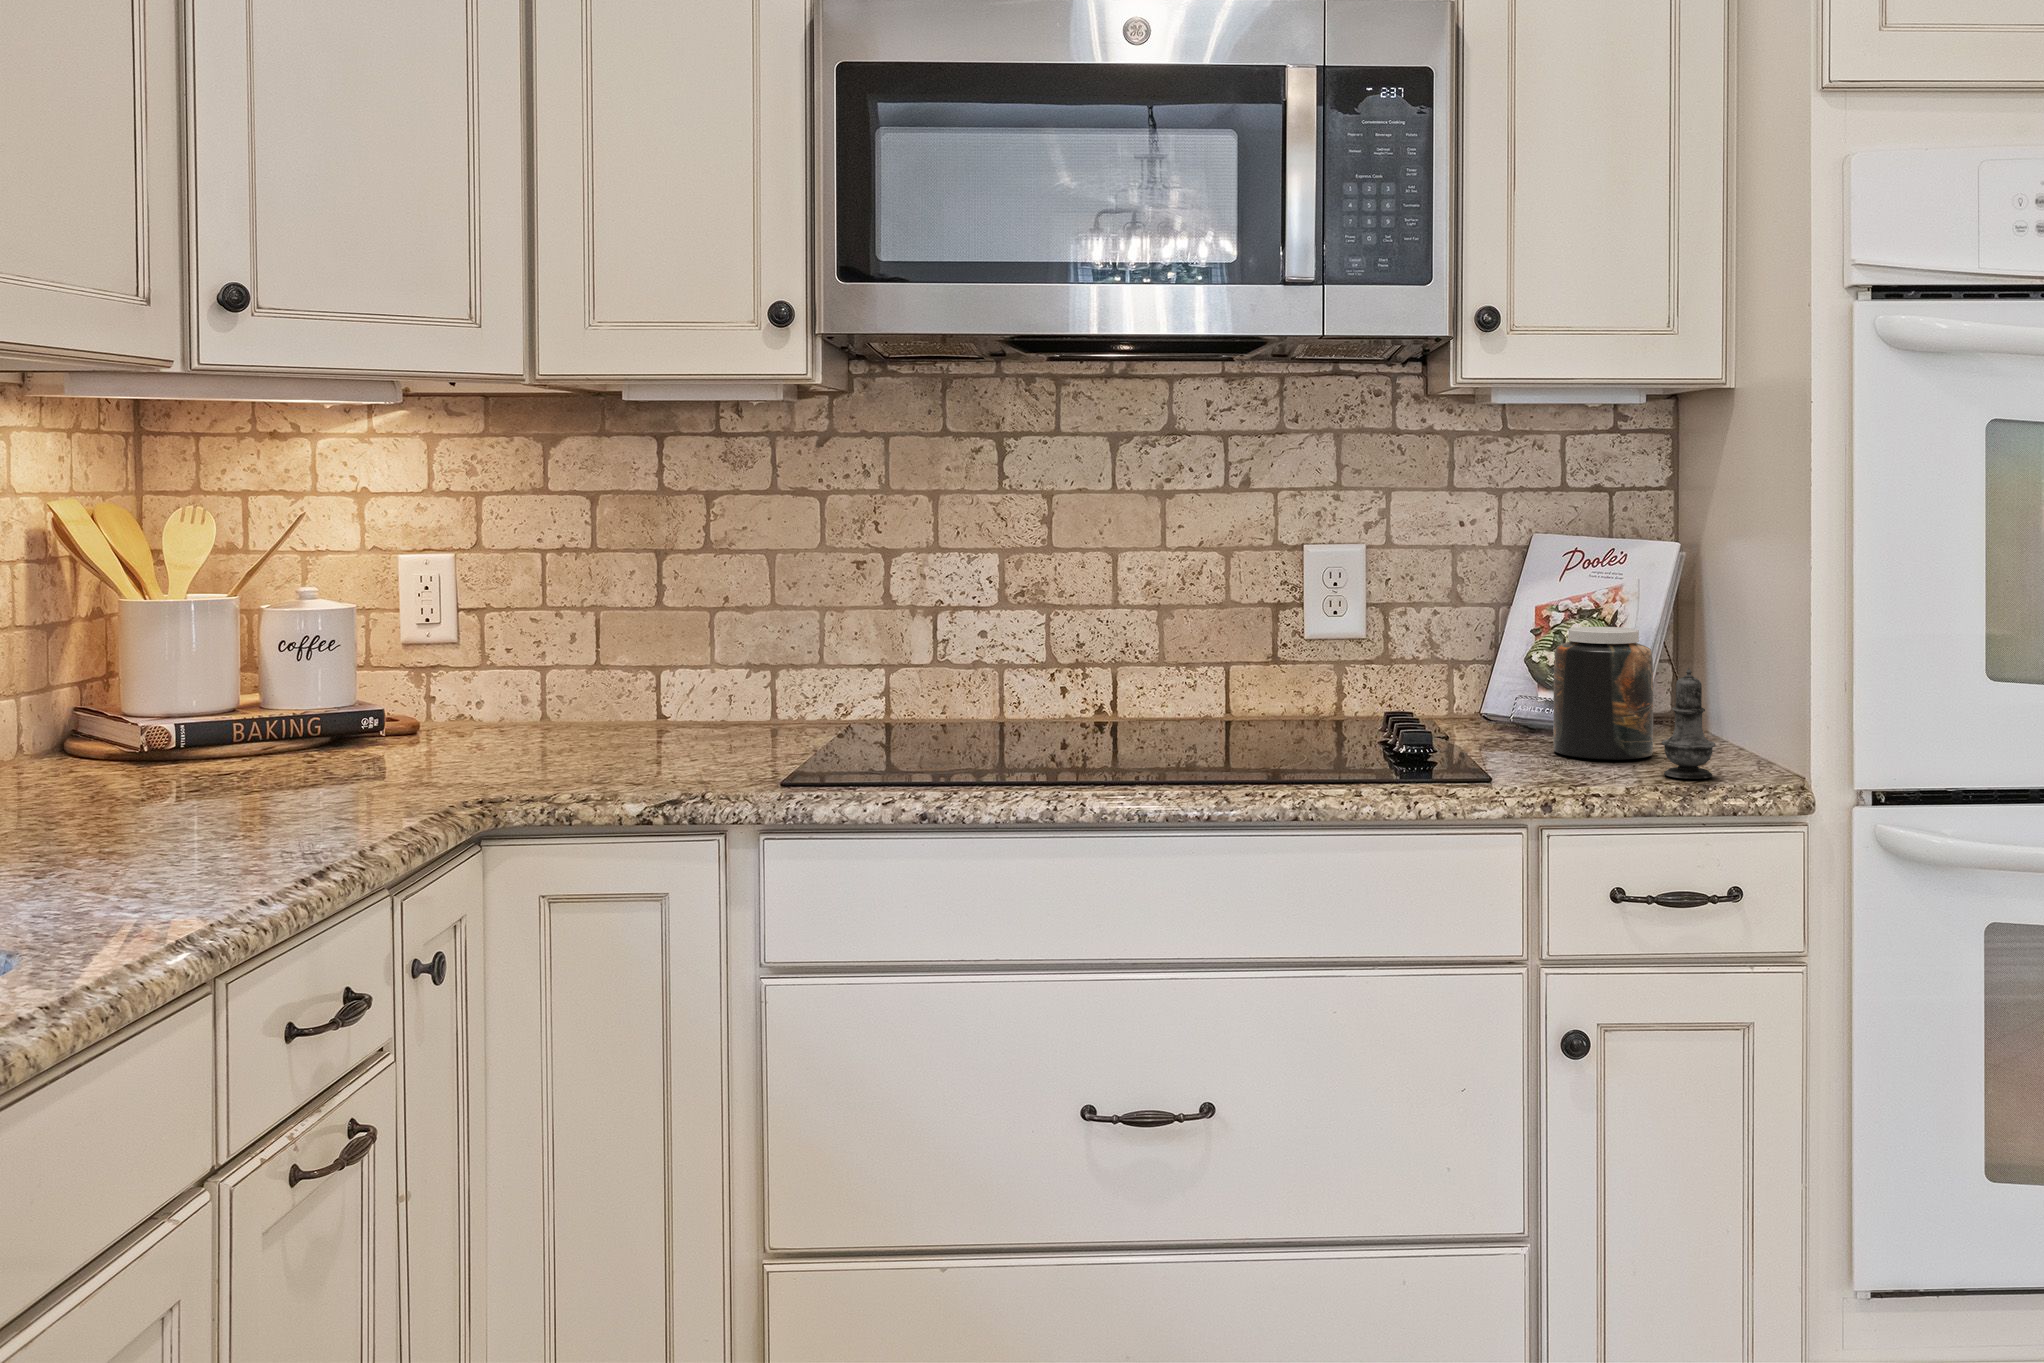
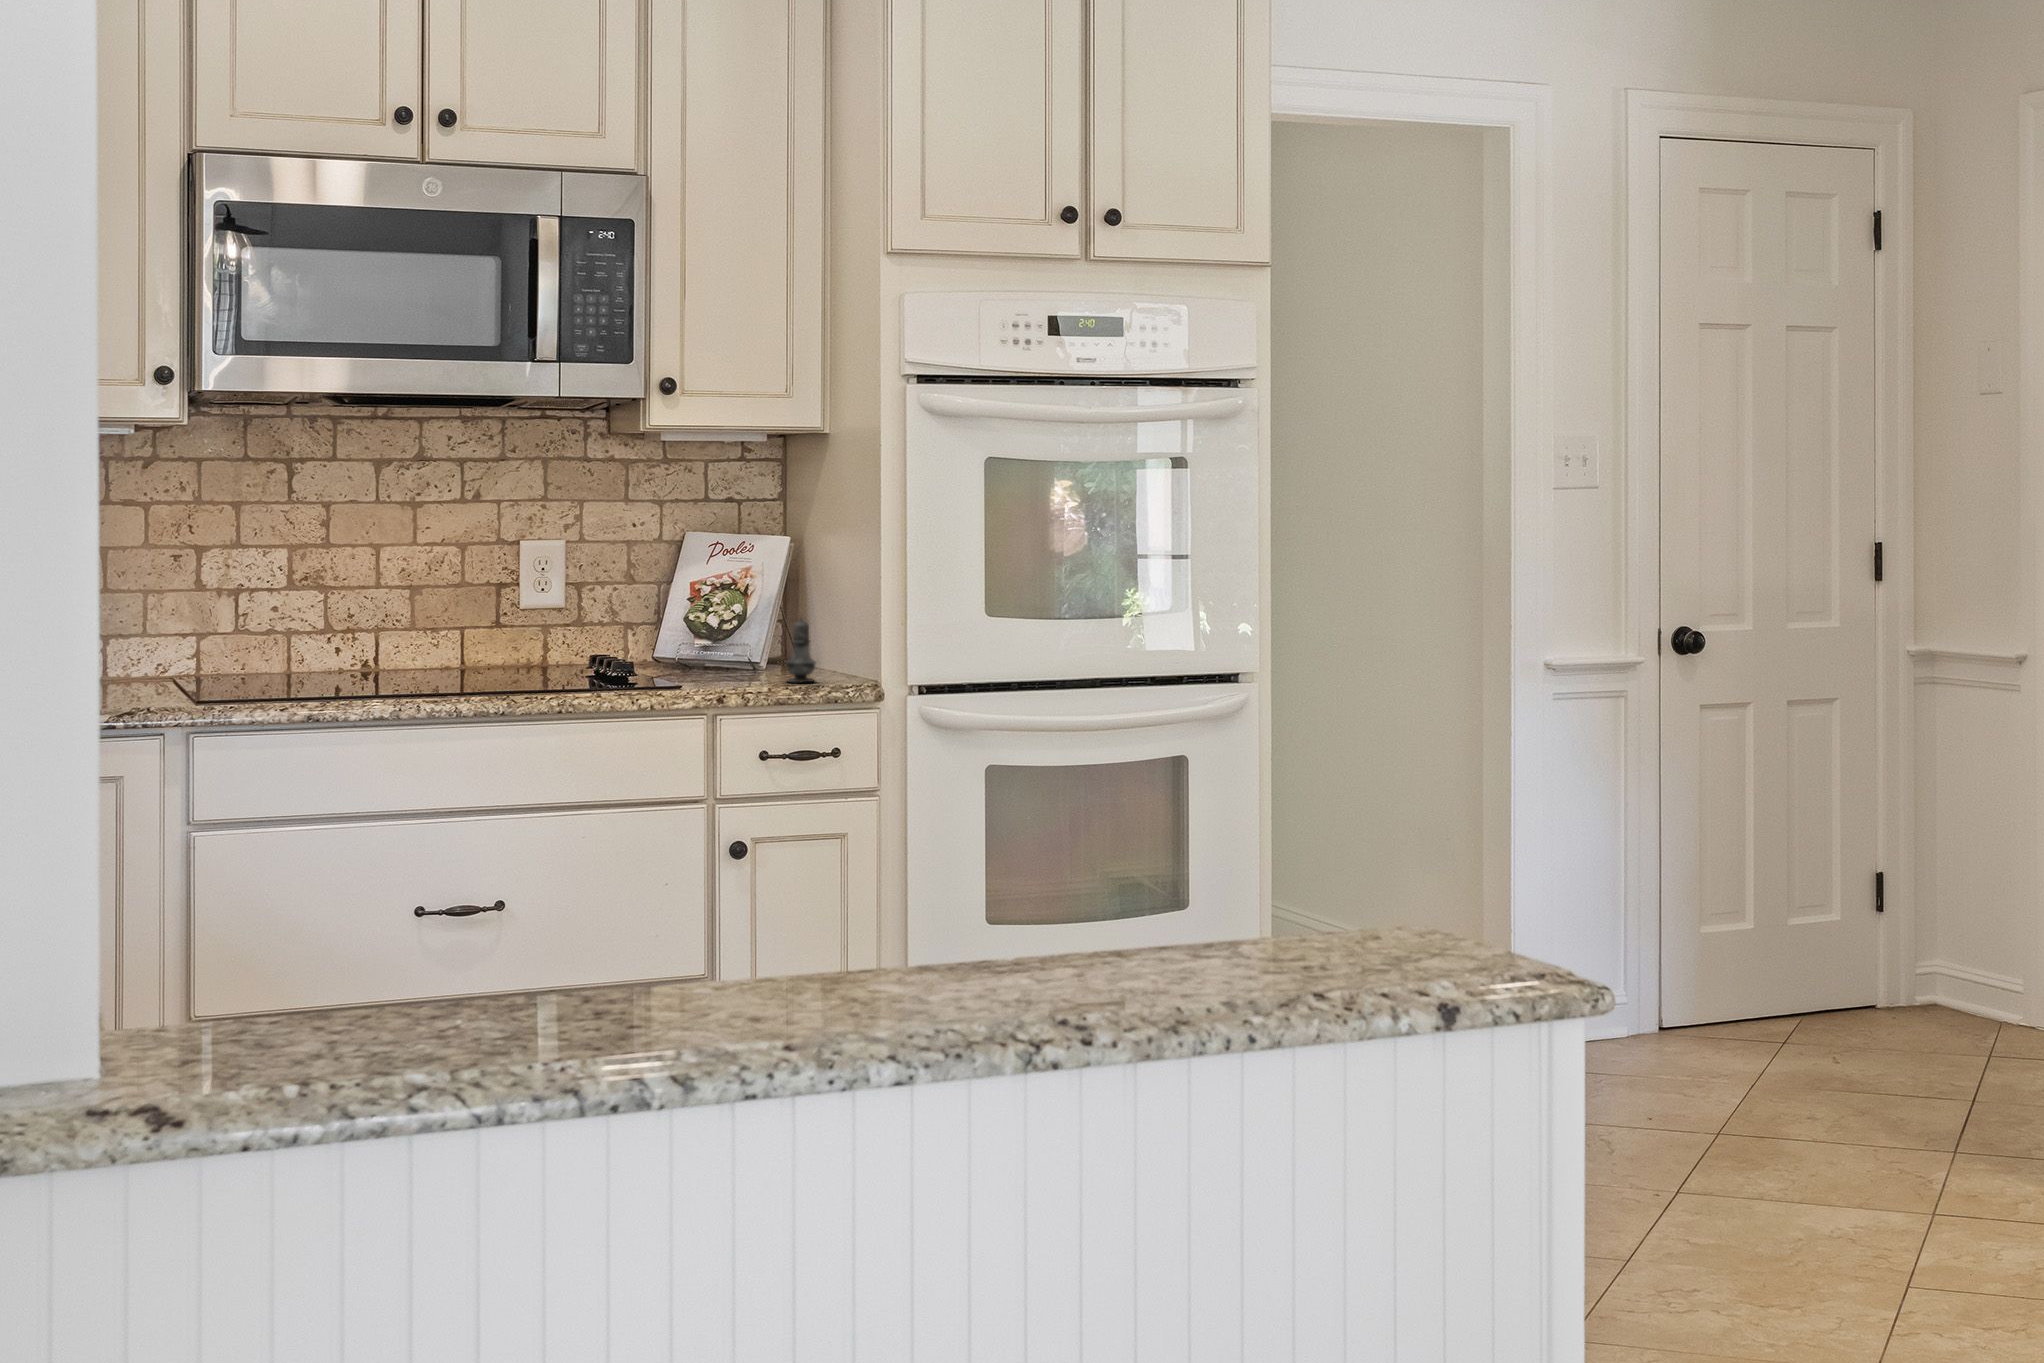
jar: present [1553,627,1653,760] -> none [713,594,777,677]

